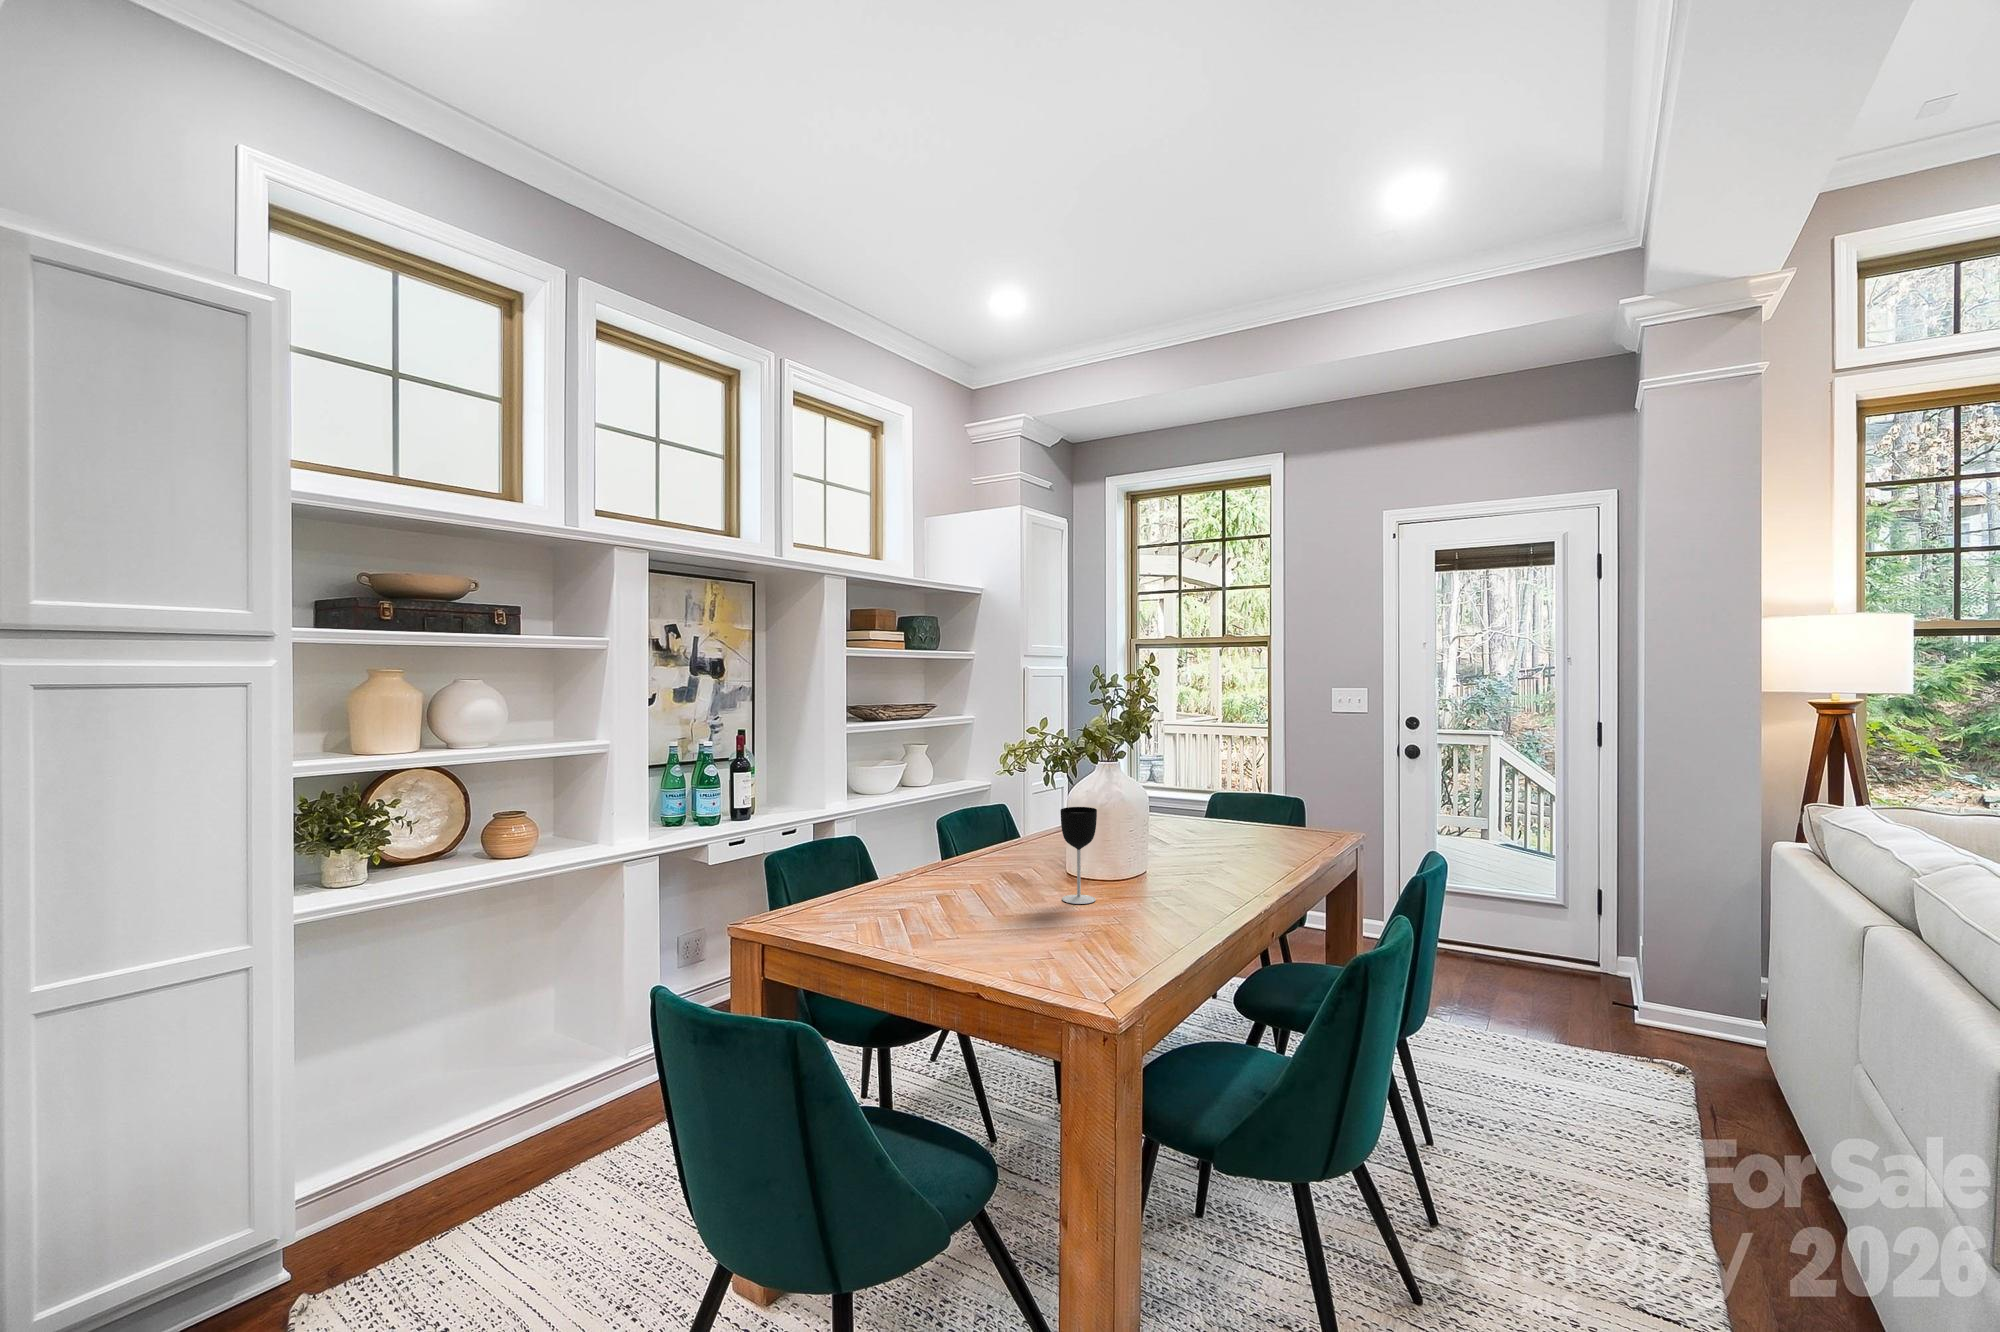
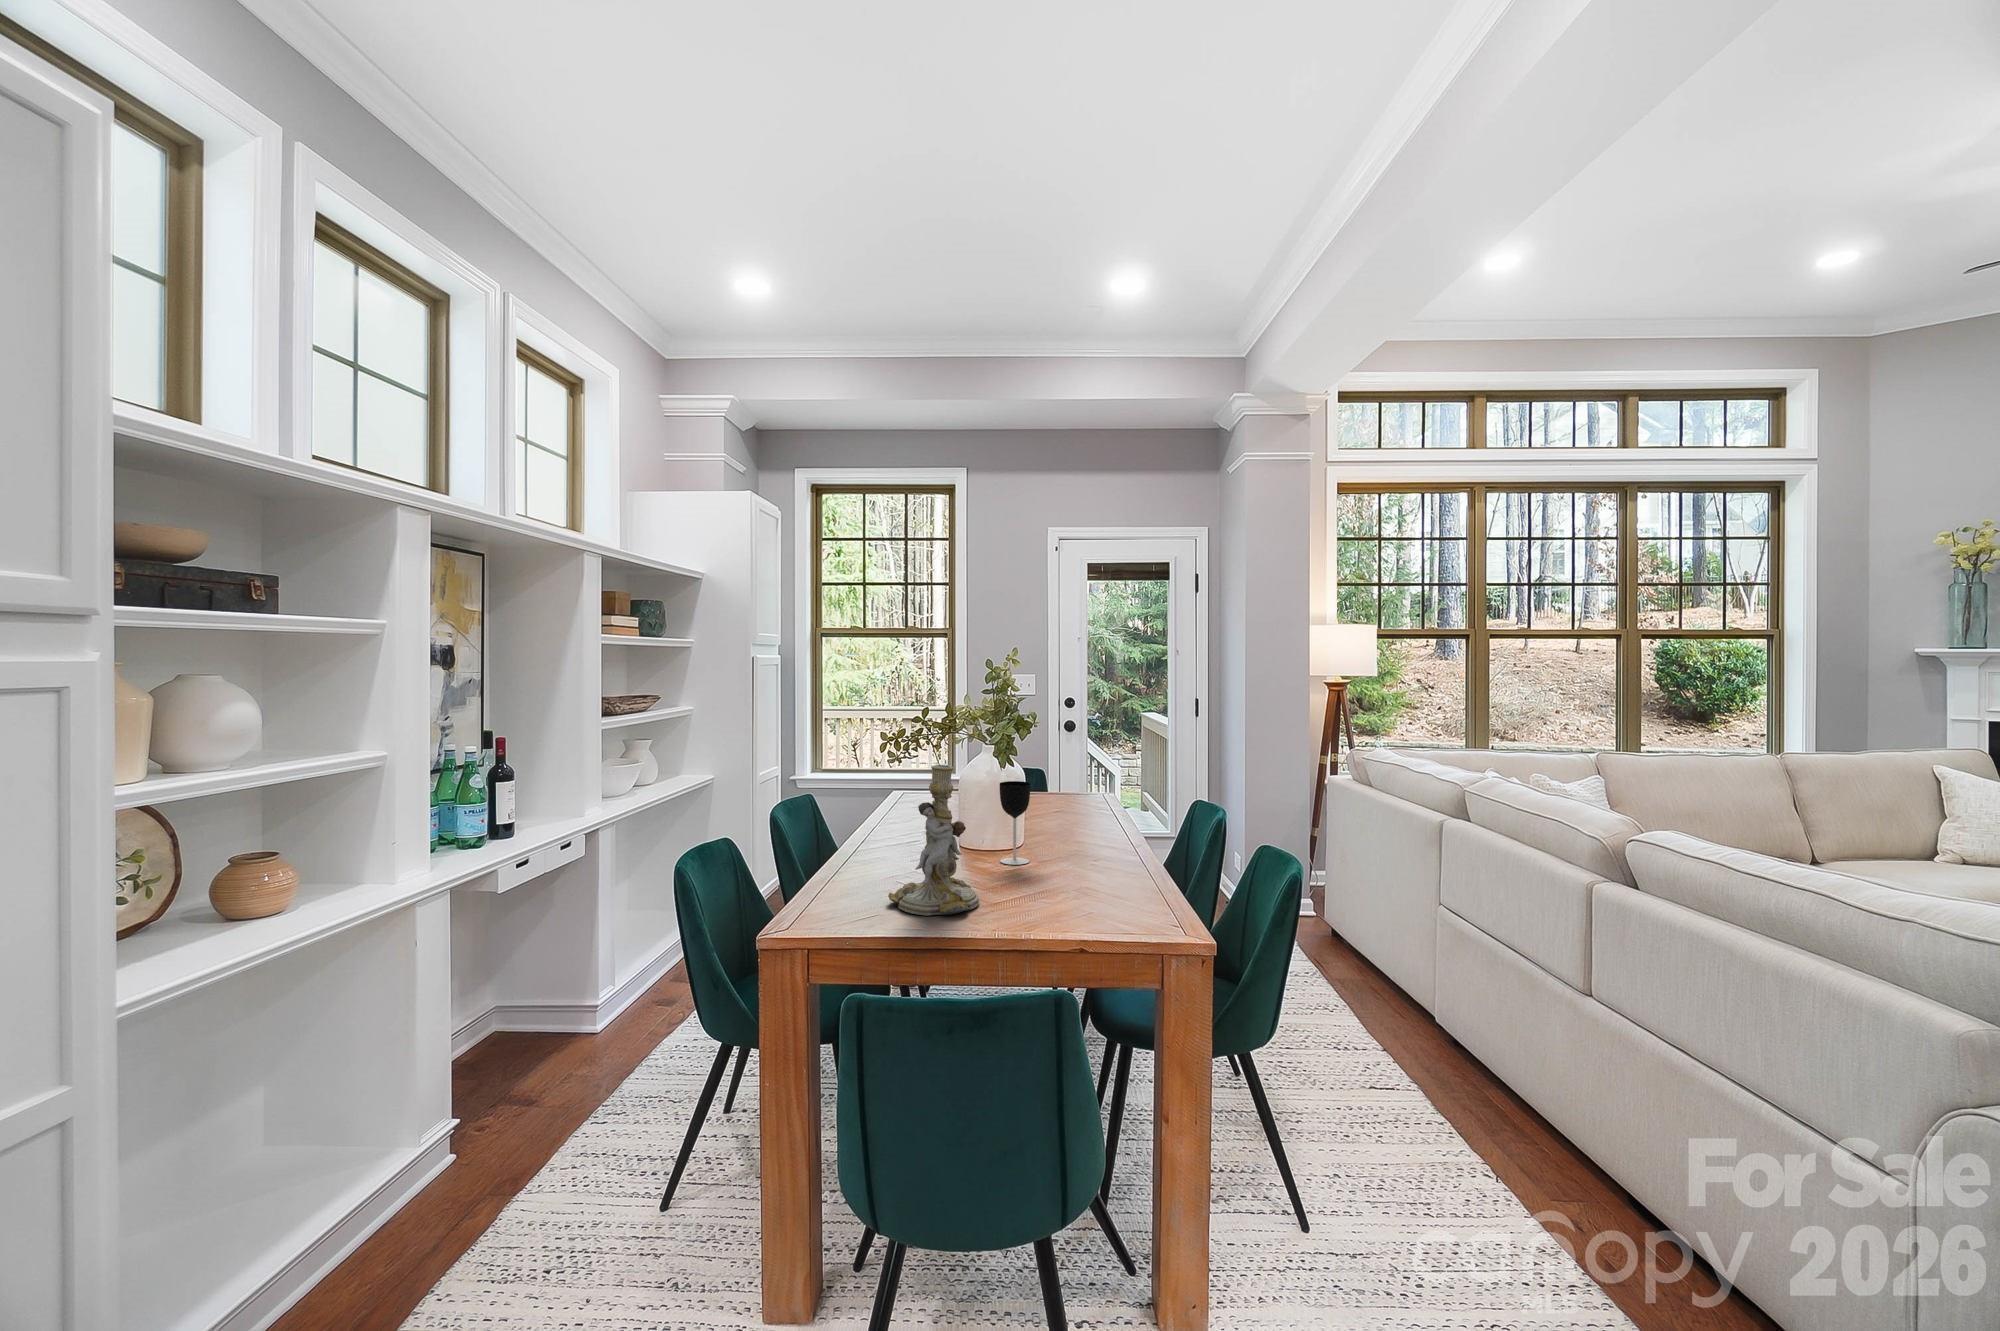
candlestick: none [869,781,964,945] -> present [888,765,979,916]

